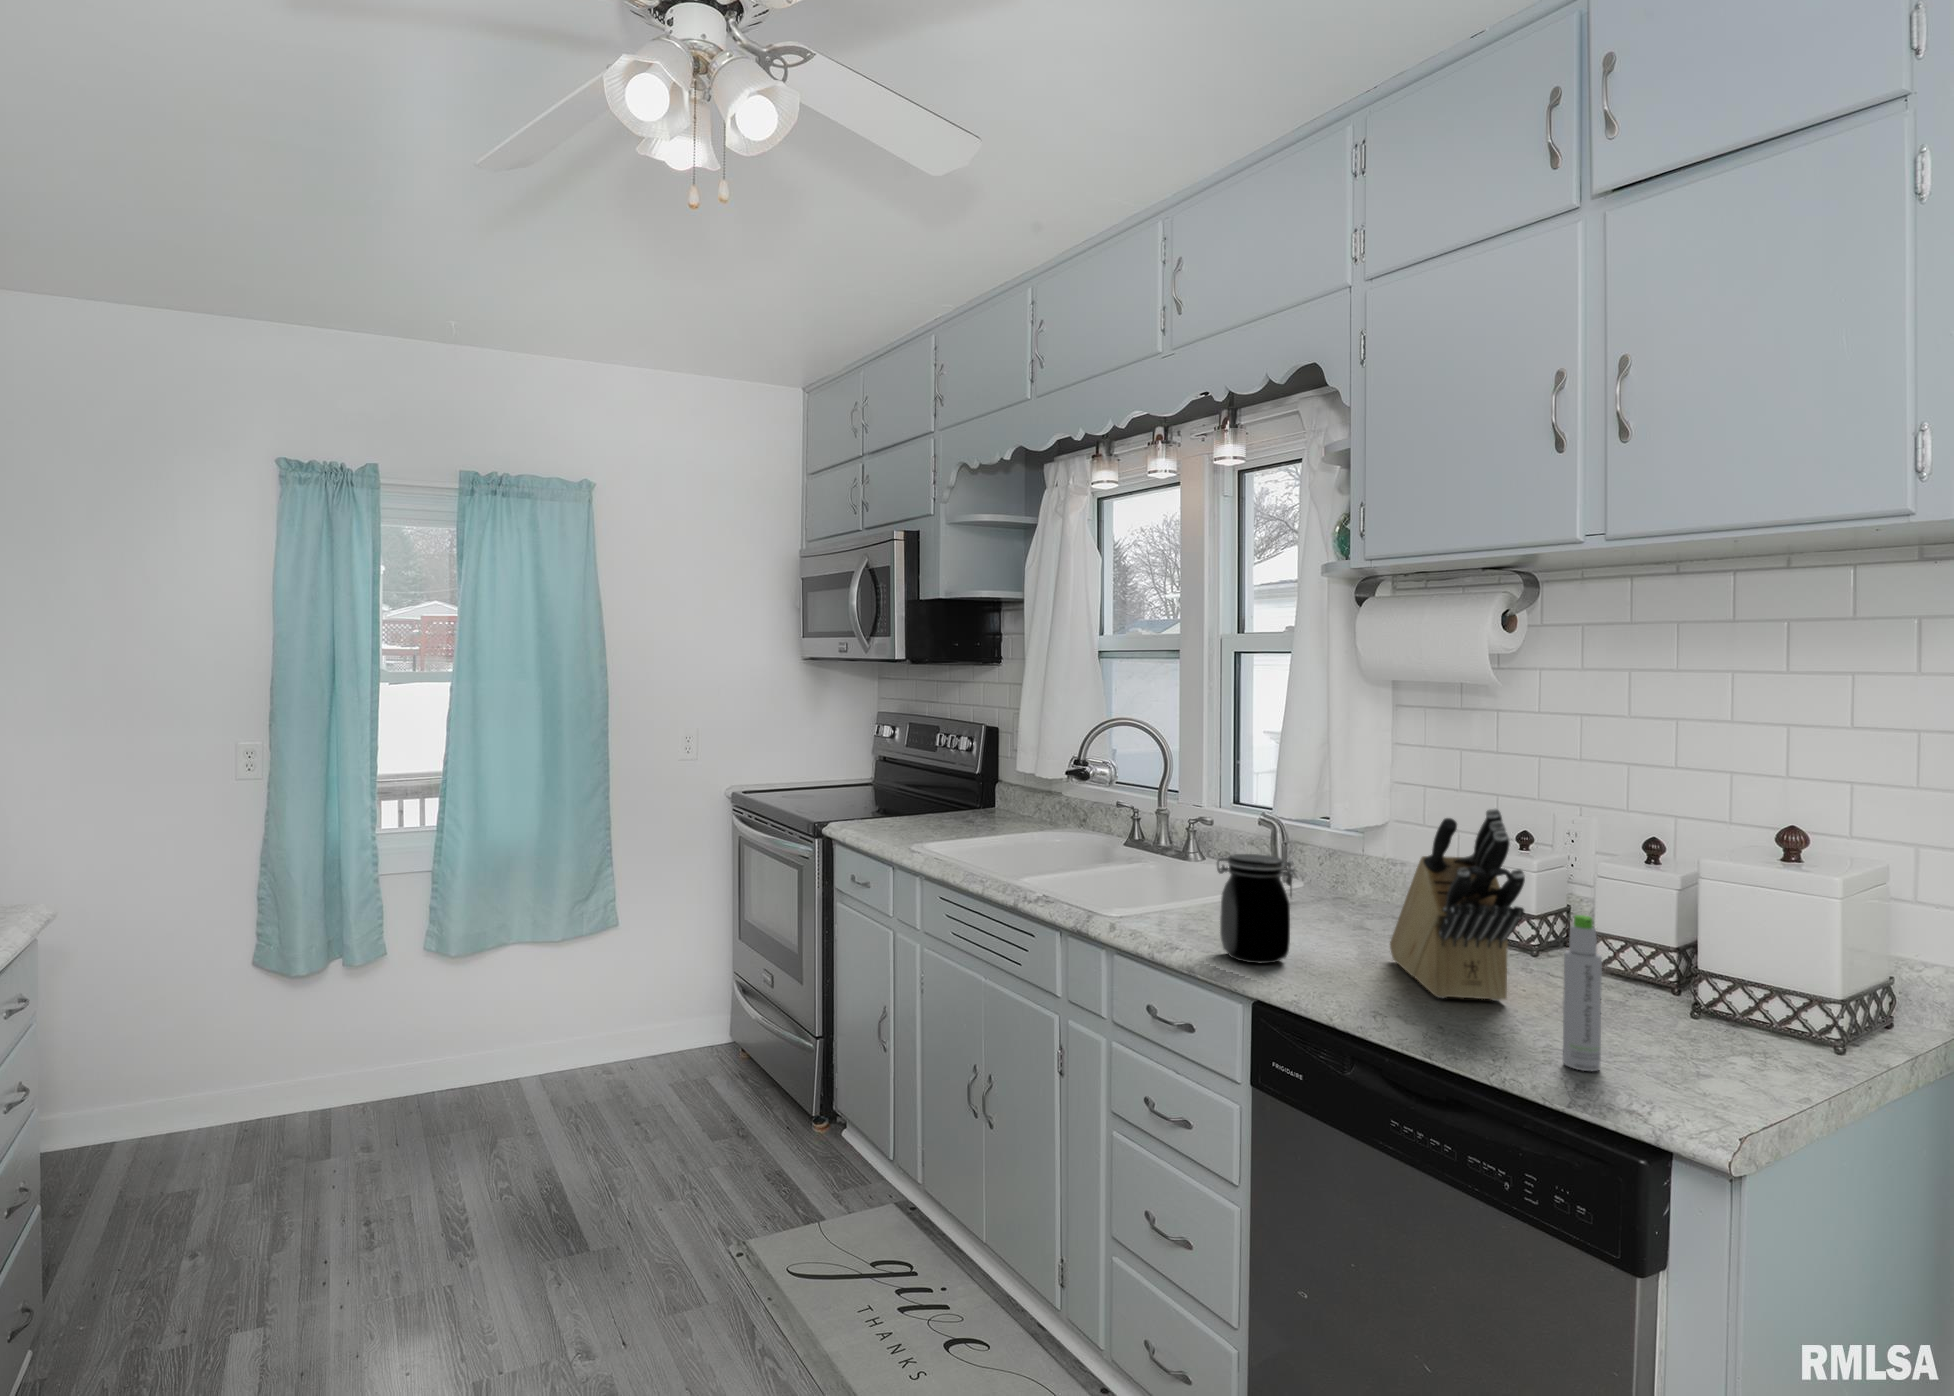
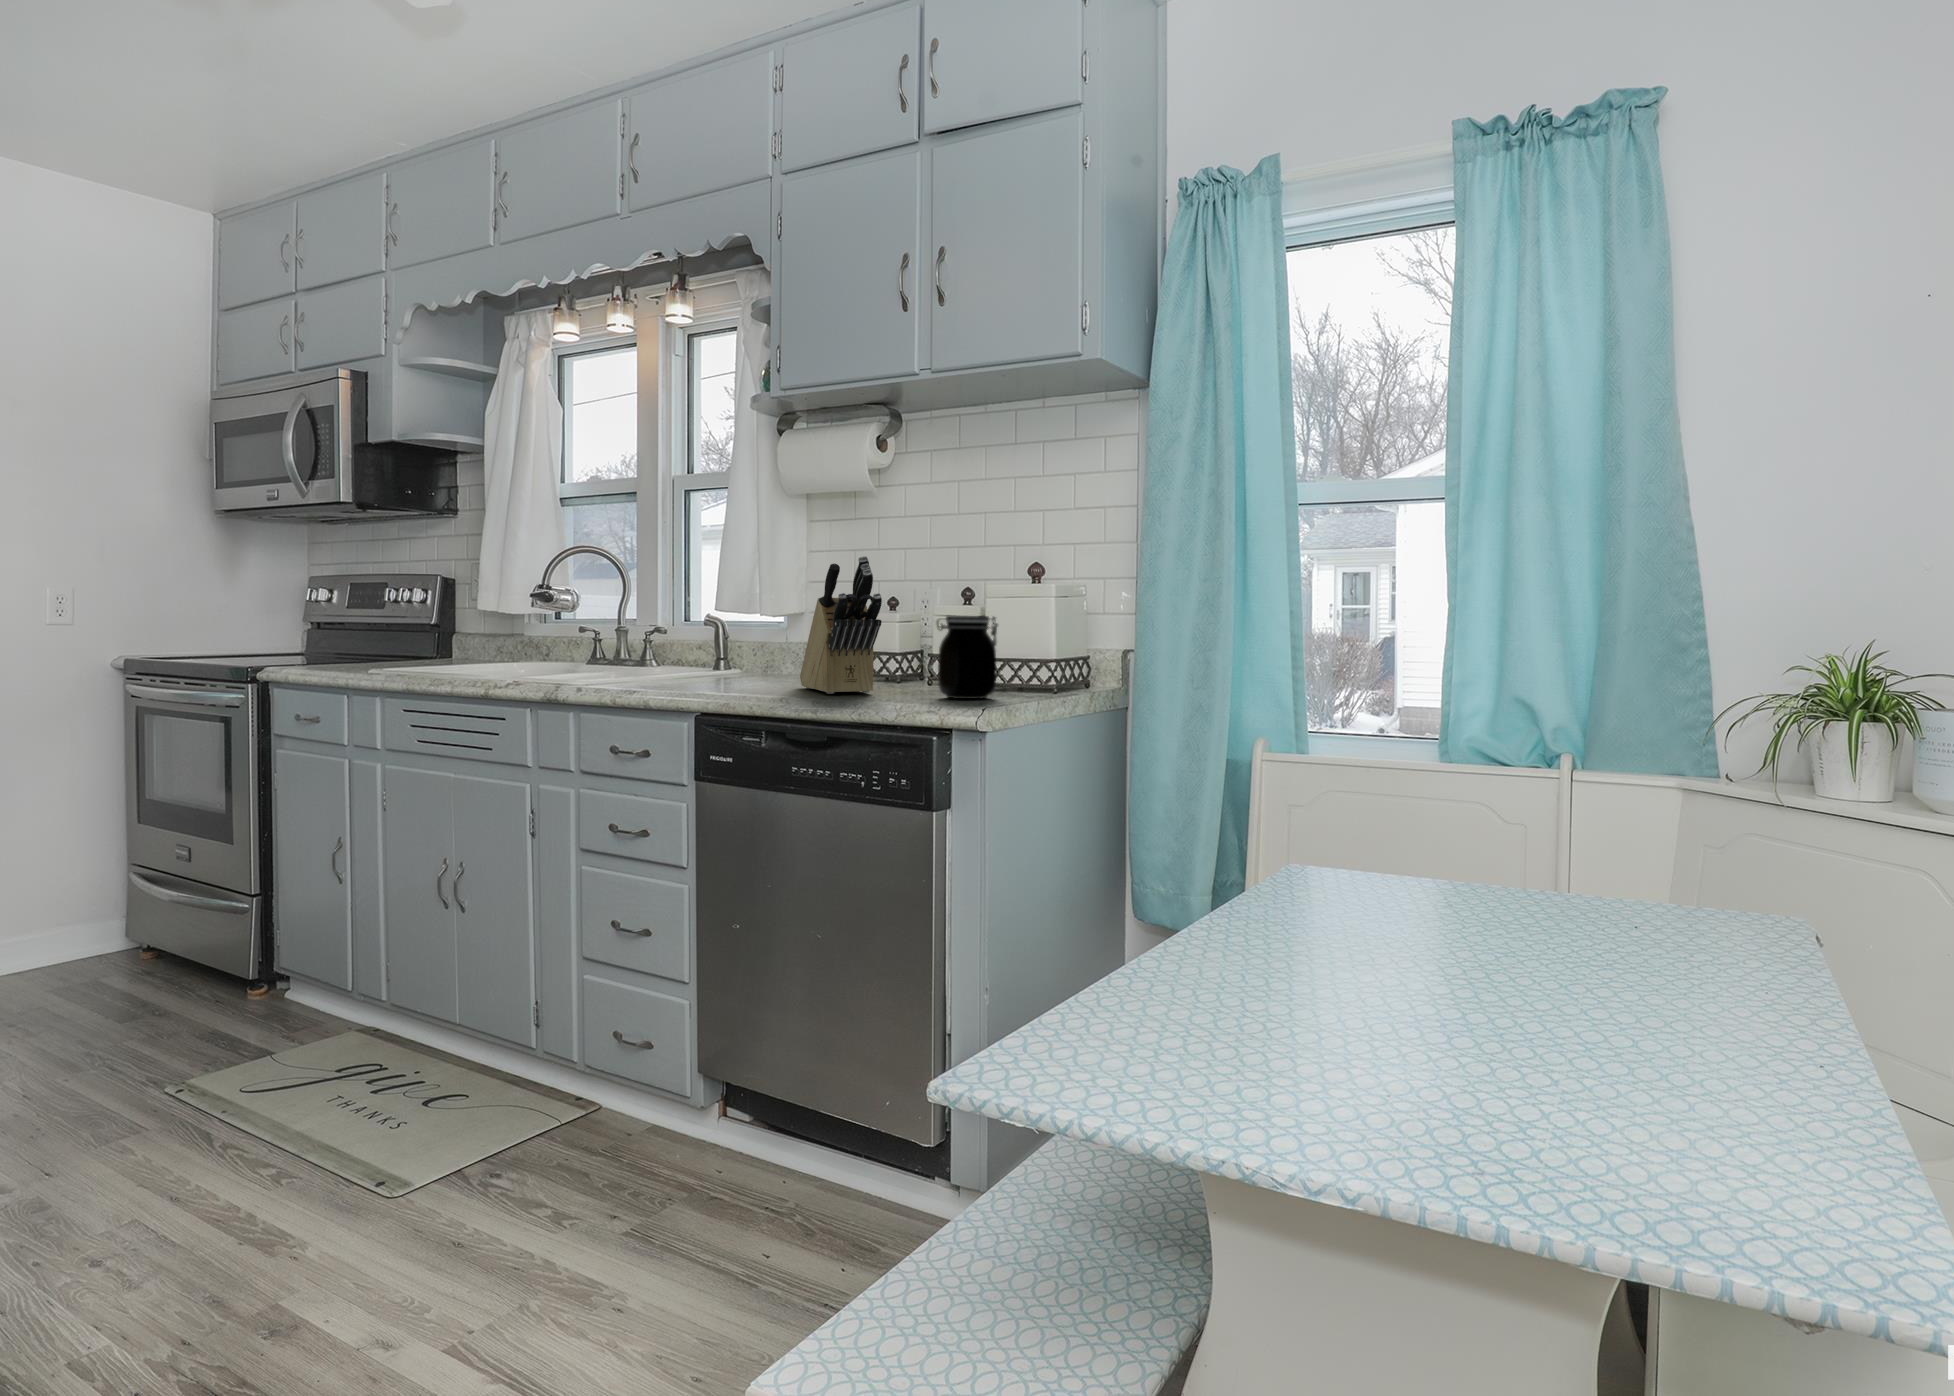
jar: present [1217,854,1295,964] -> present [937,616,998,699]
bottle: present [1563,915,1602,1071] -> none [899,607,921,705]

